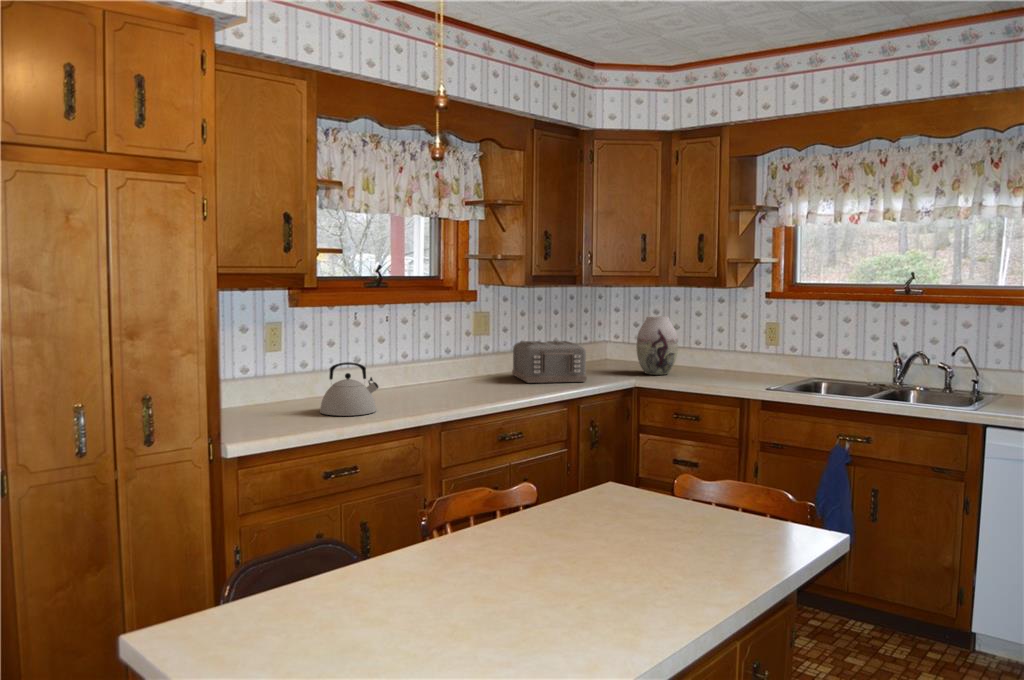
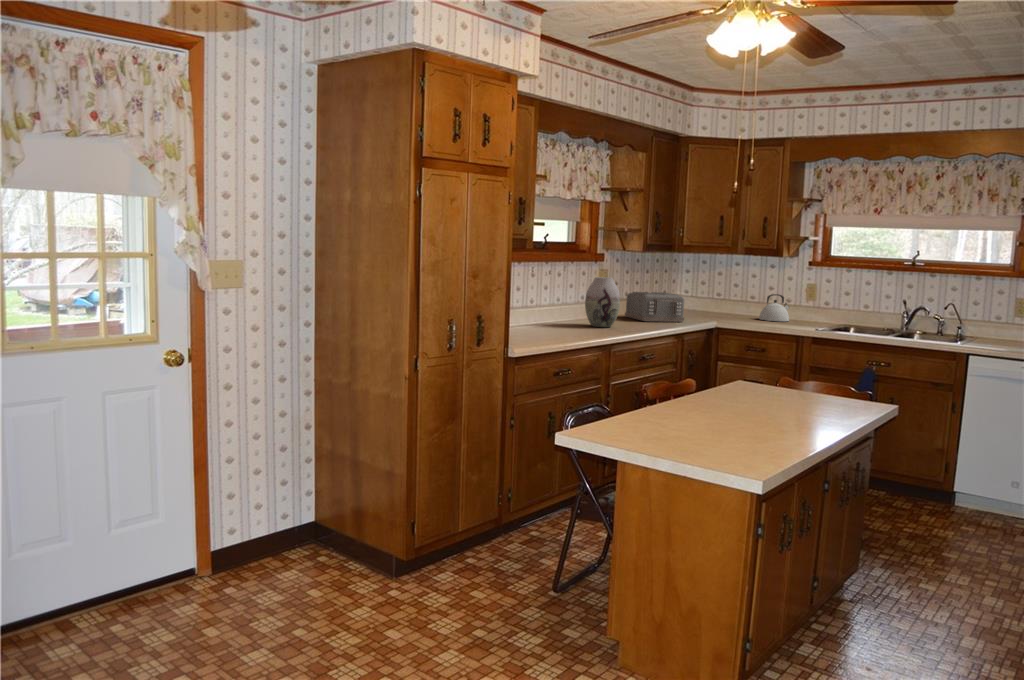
vase: present [636,316,678,375] -> present [585,277,620,327]
kettle: present [320,362,378,416] -> present [759,294,789,321]

